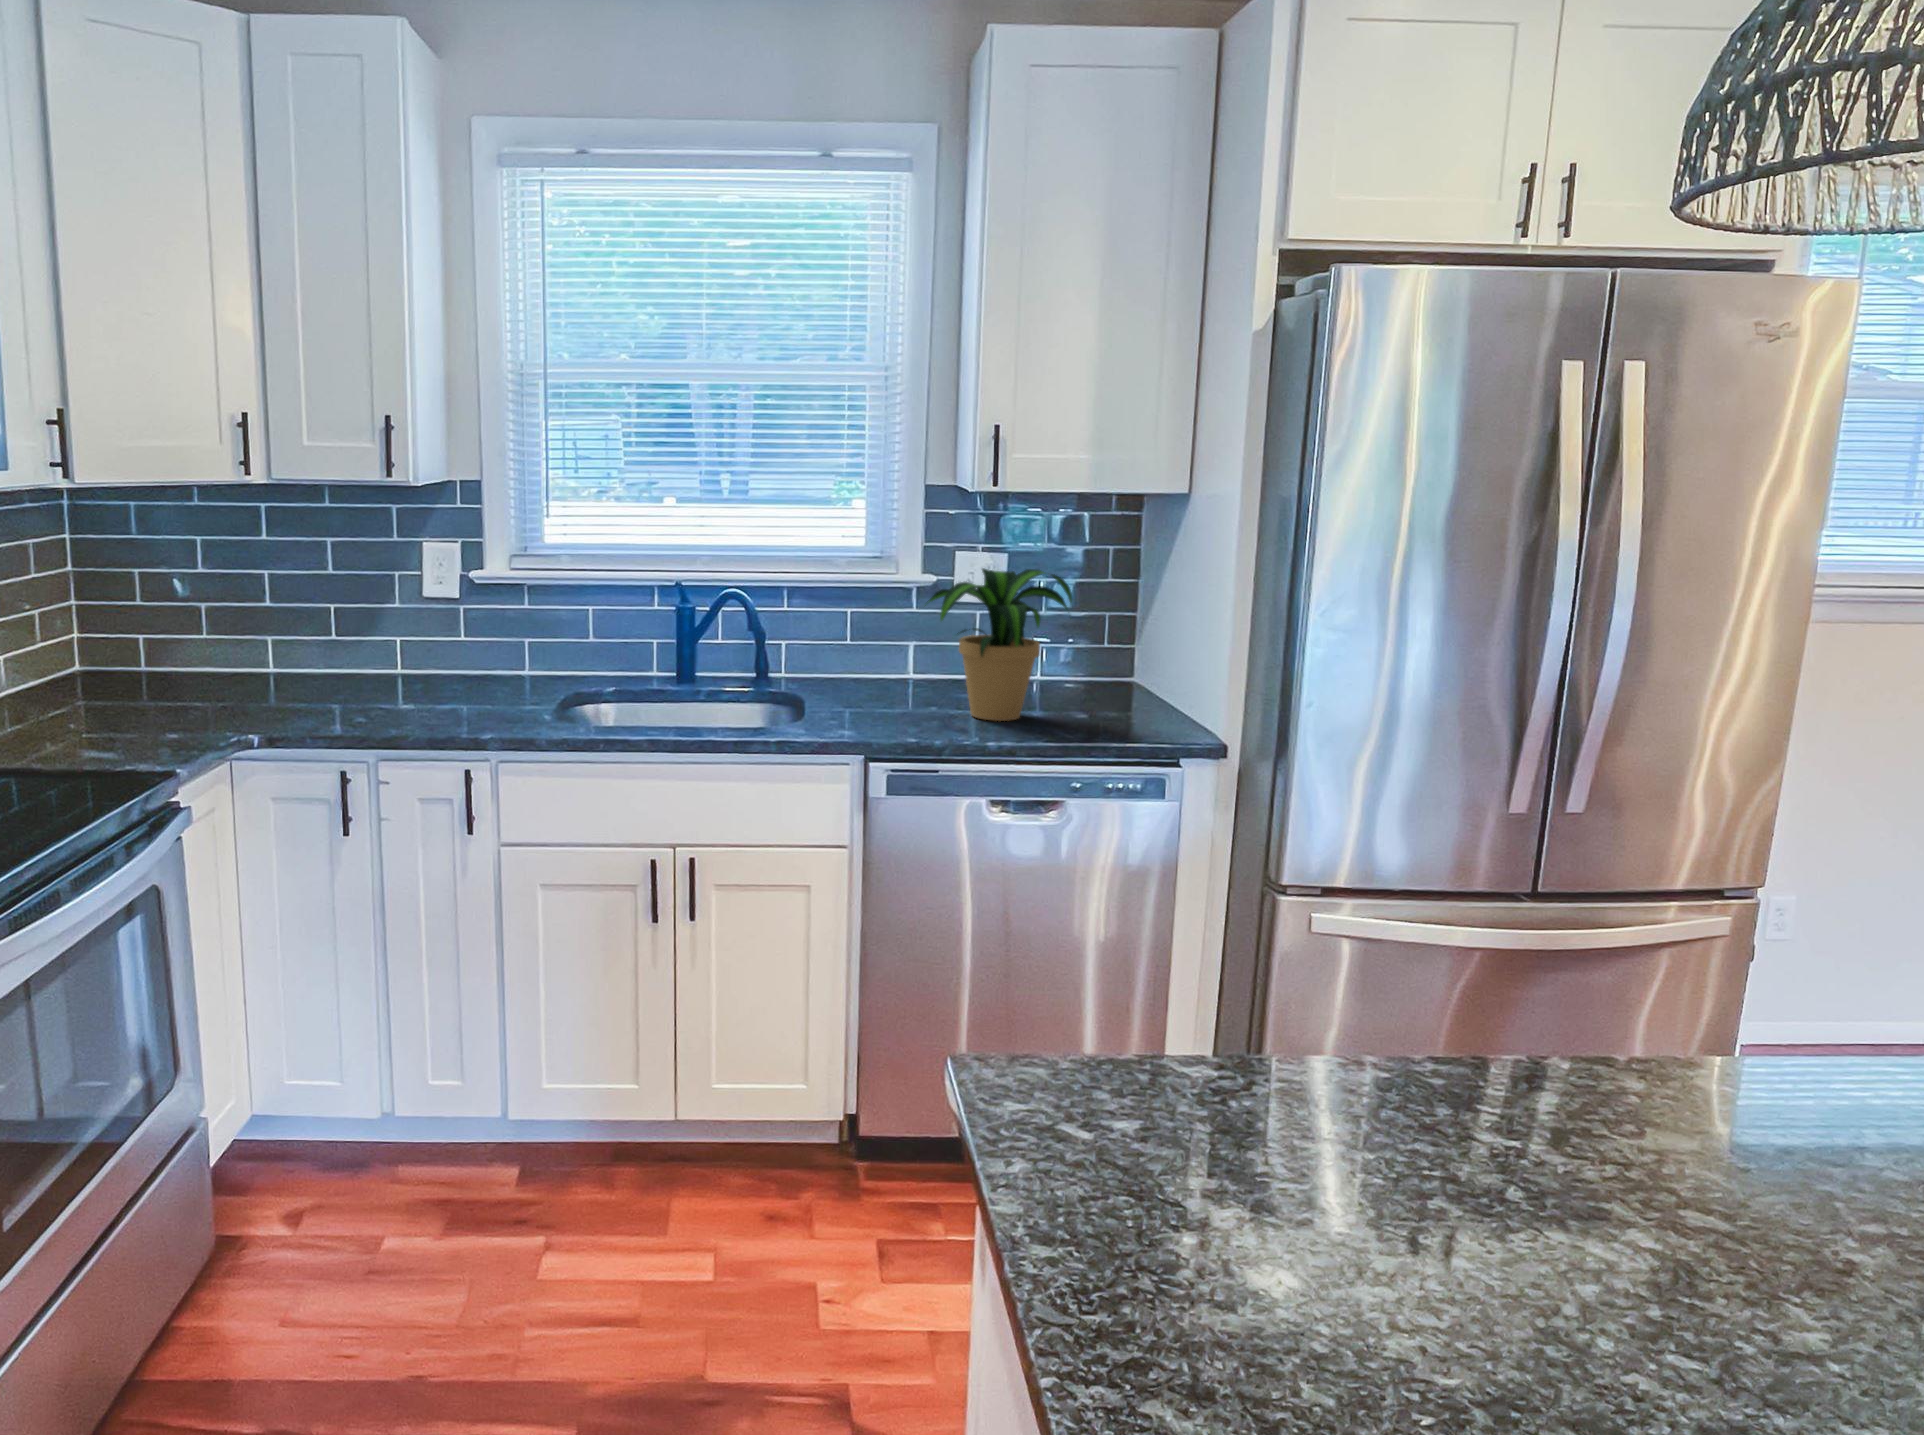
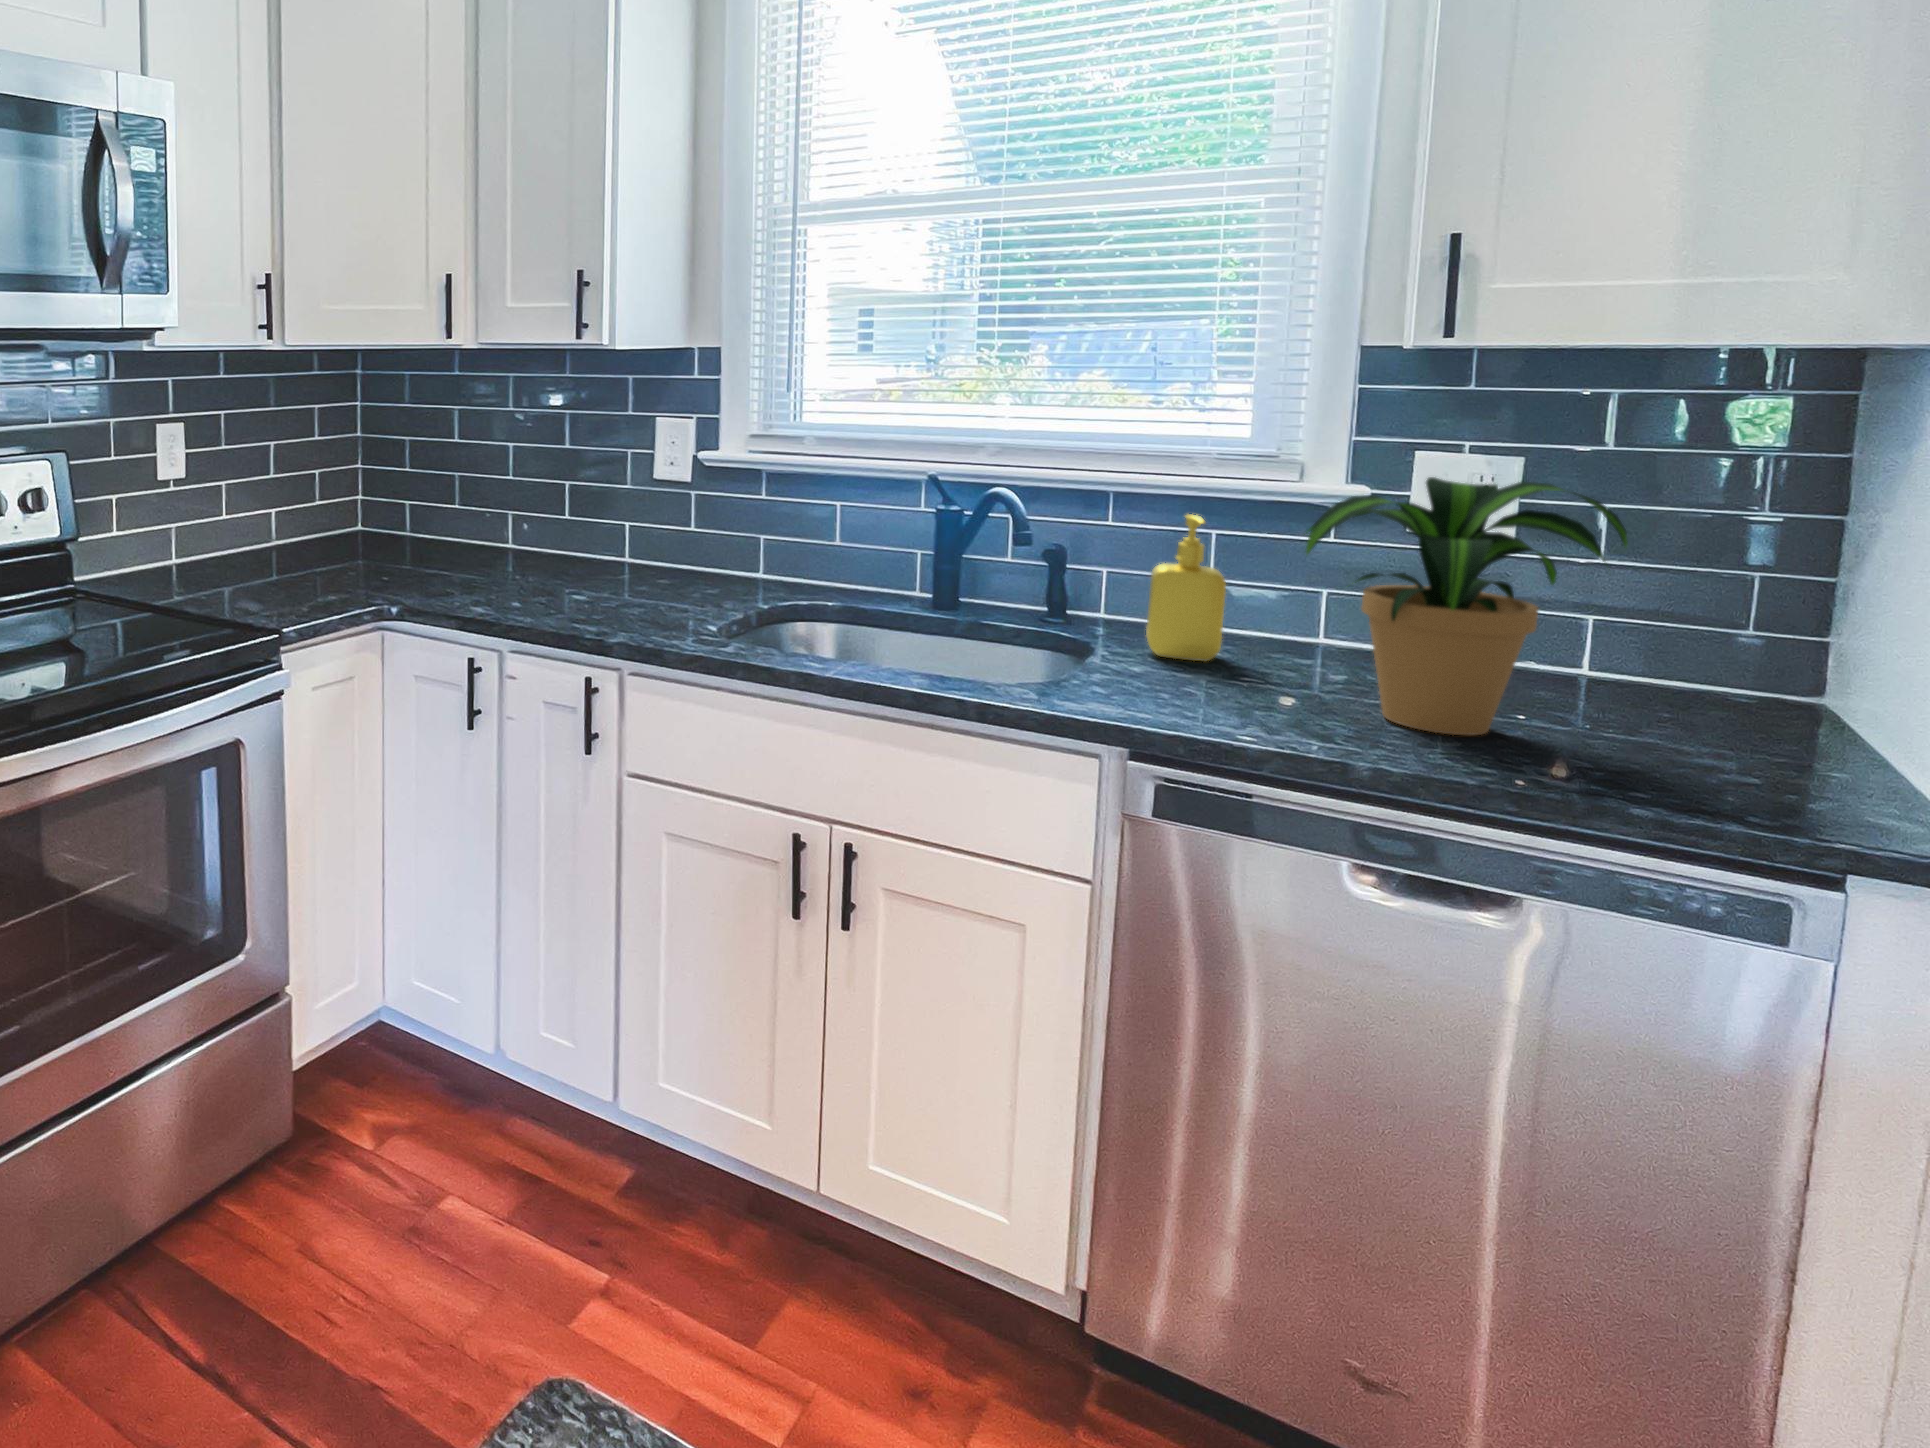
soap dispenser: none [826,600,873,699] -> present [1146,514,1226,661]

